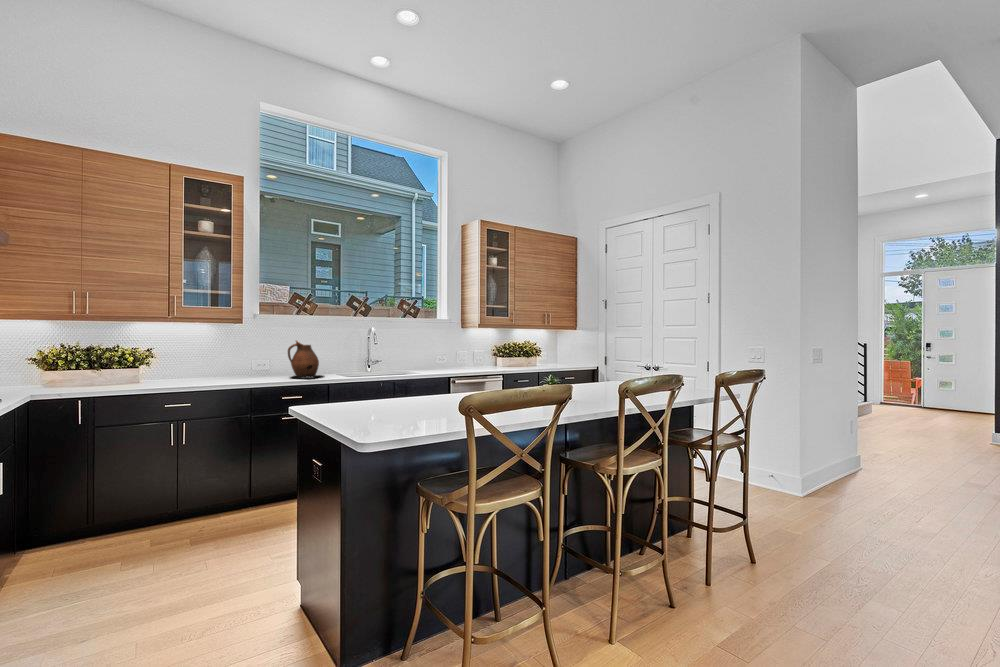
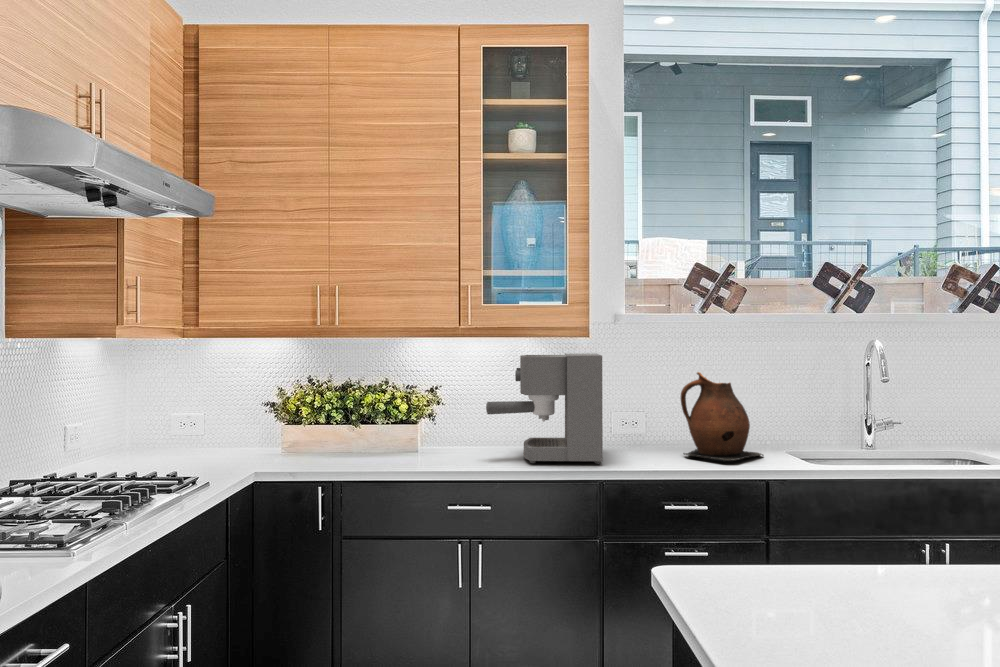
coffee maker: none [186,332,251,383] -> present [486,354,603,464]

